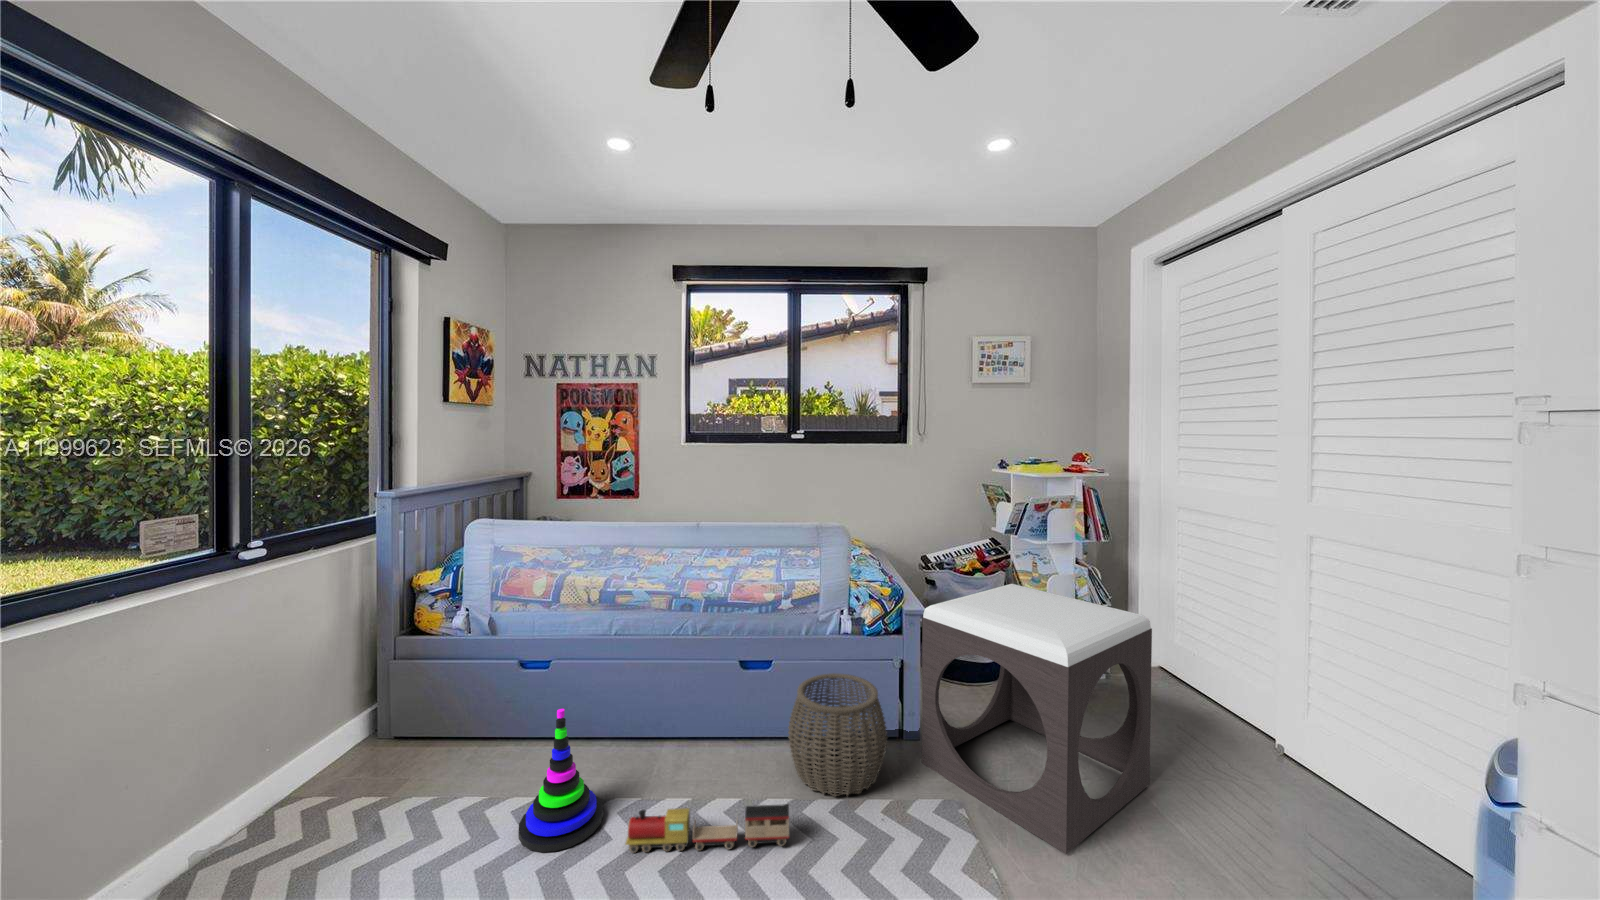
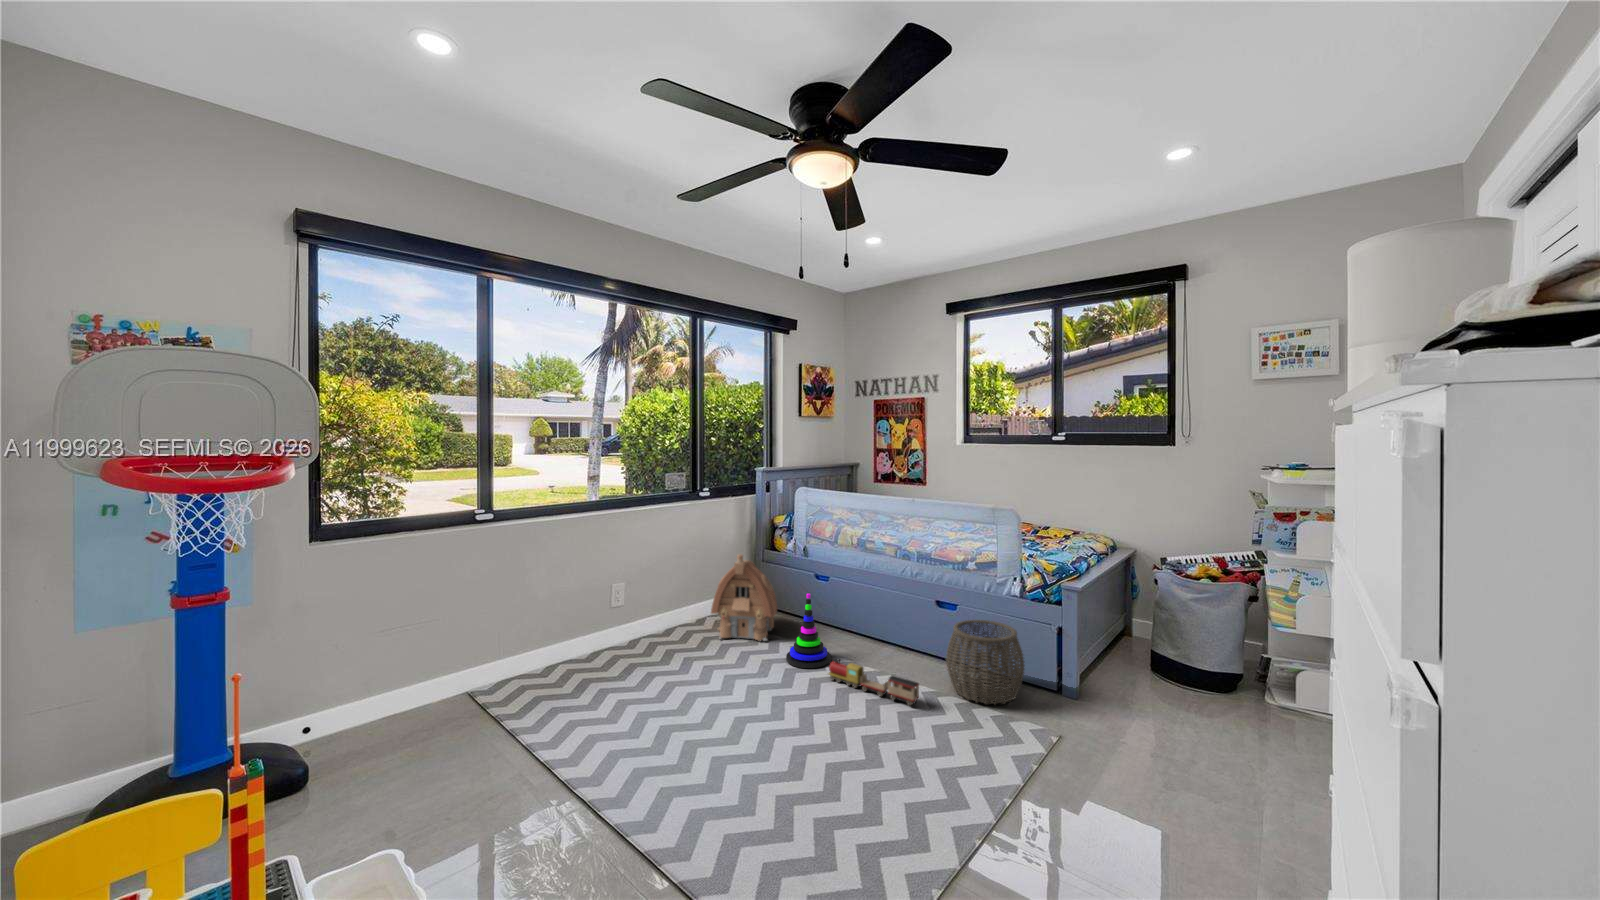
footstool: present [922,584,1152,854] -> none [1060,578,1287,795]
toy house: none [313,667,469,853] -> present [711,554,778,641]

